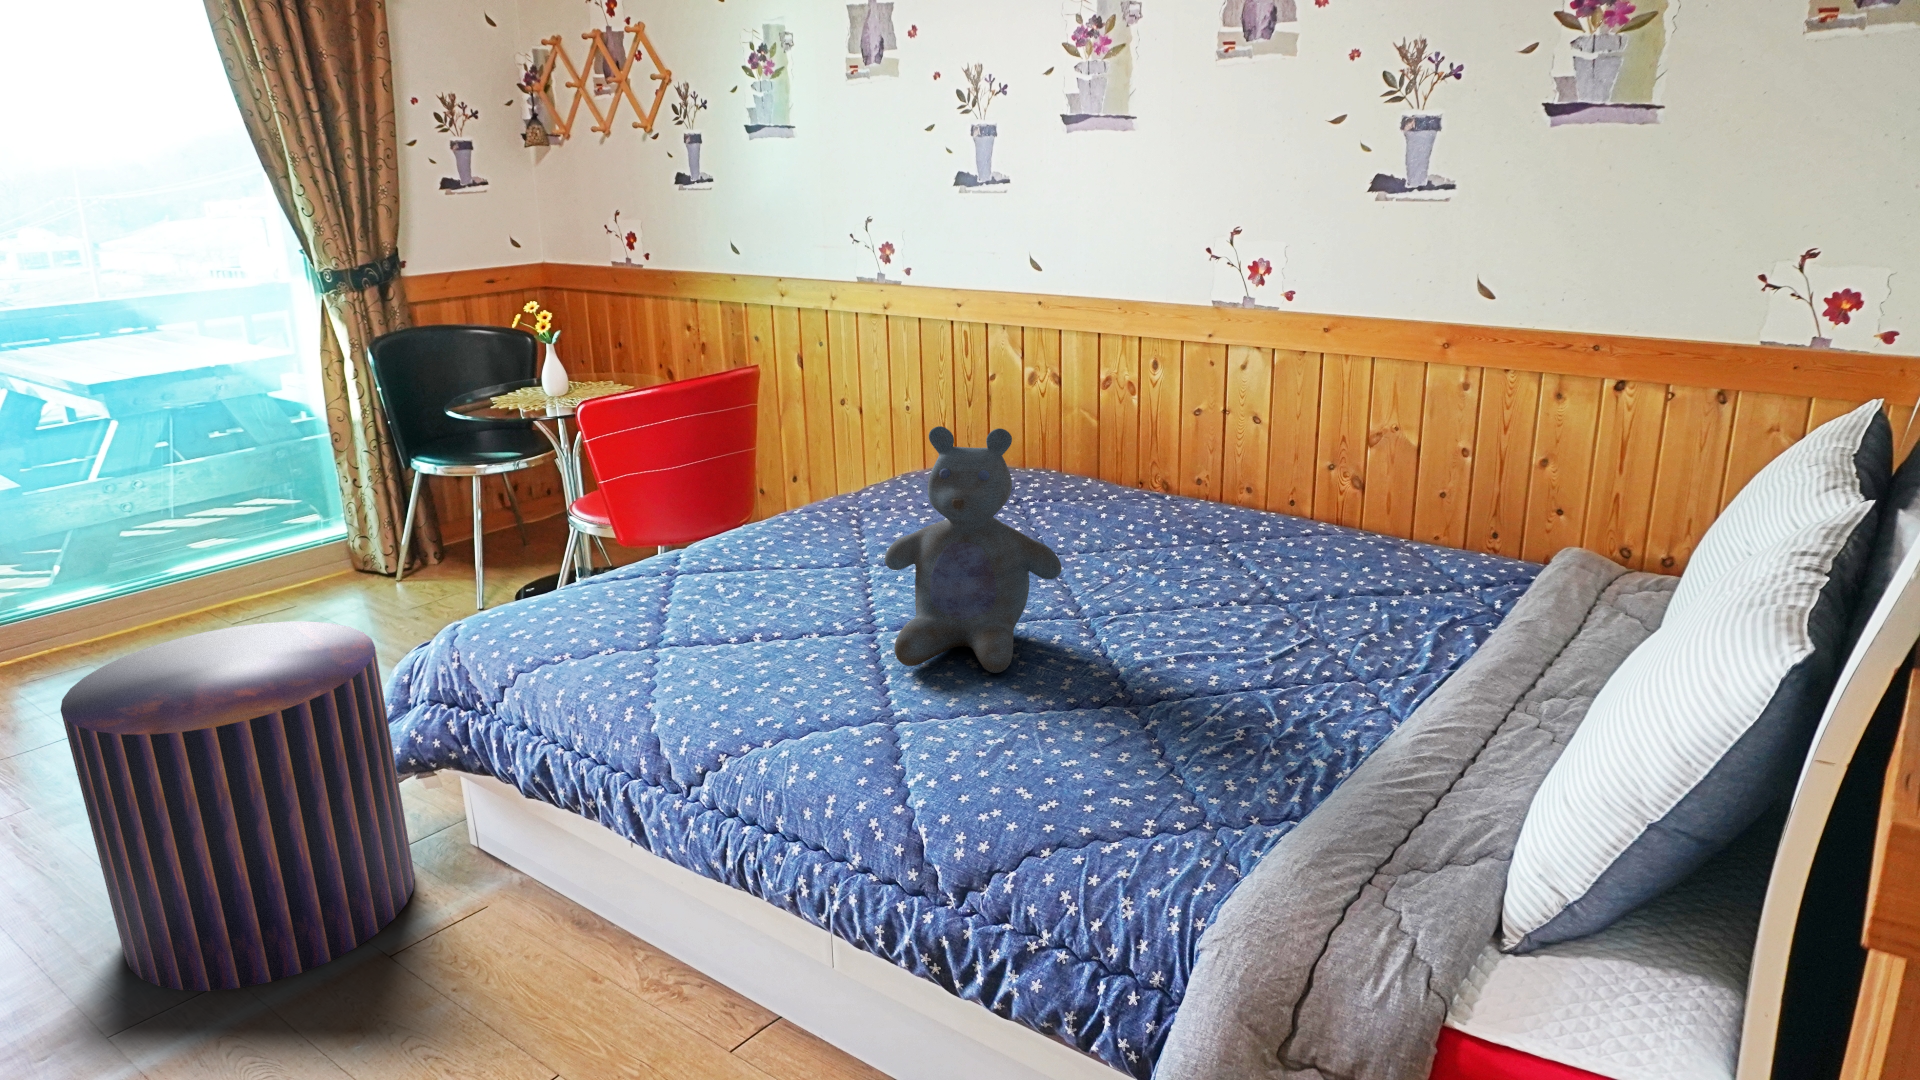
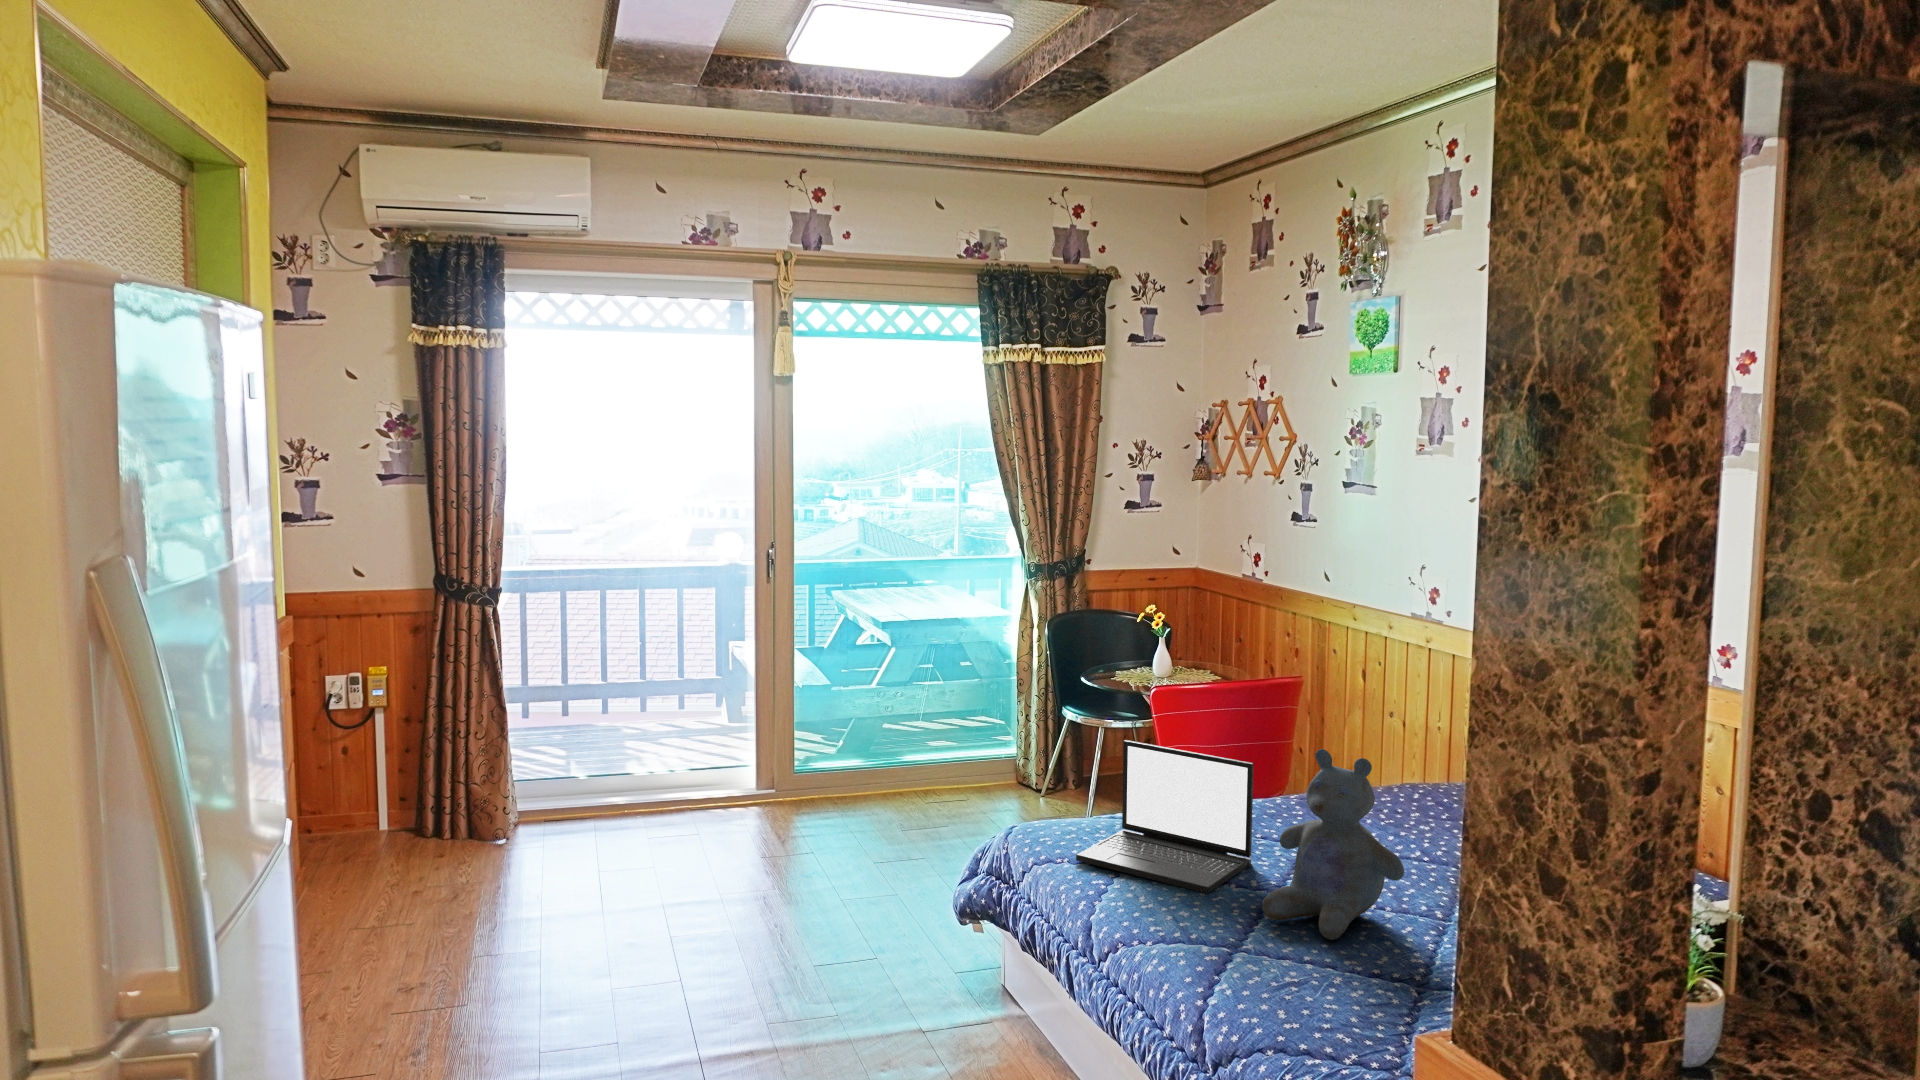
laptop: none [586,468,822,653] -> present [1076,740,1254,893]
pouf: present [61,622,415,991] -> none [797,799,965,1025]

